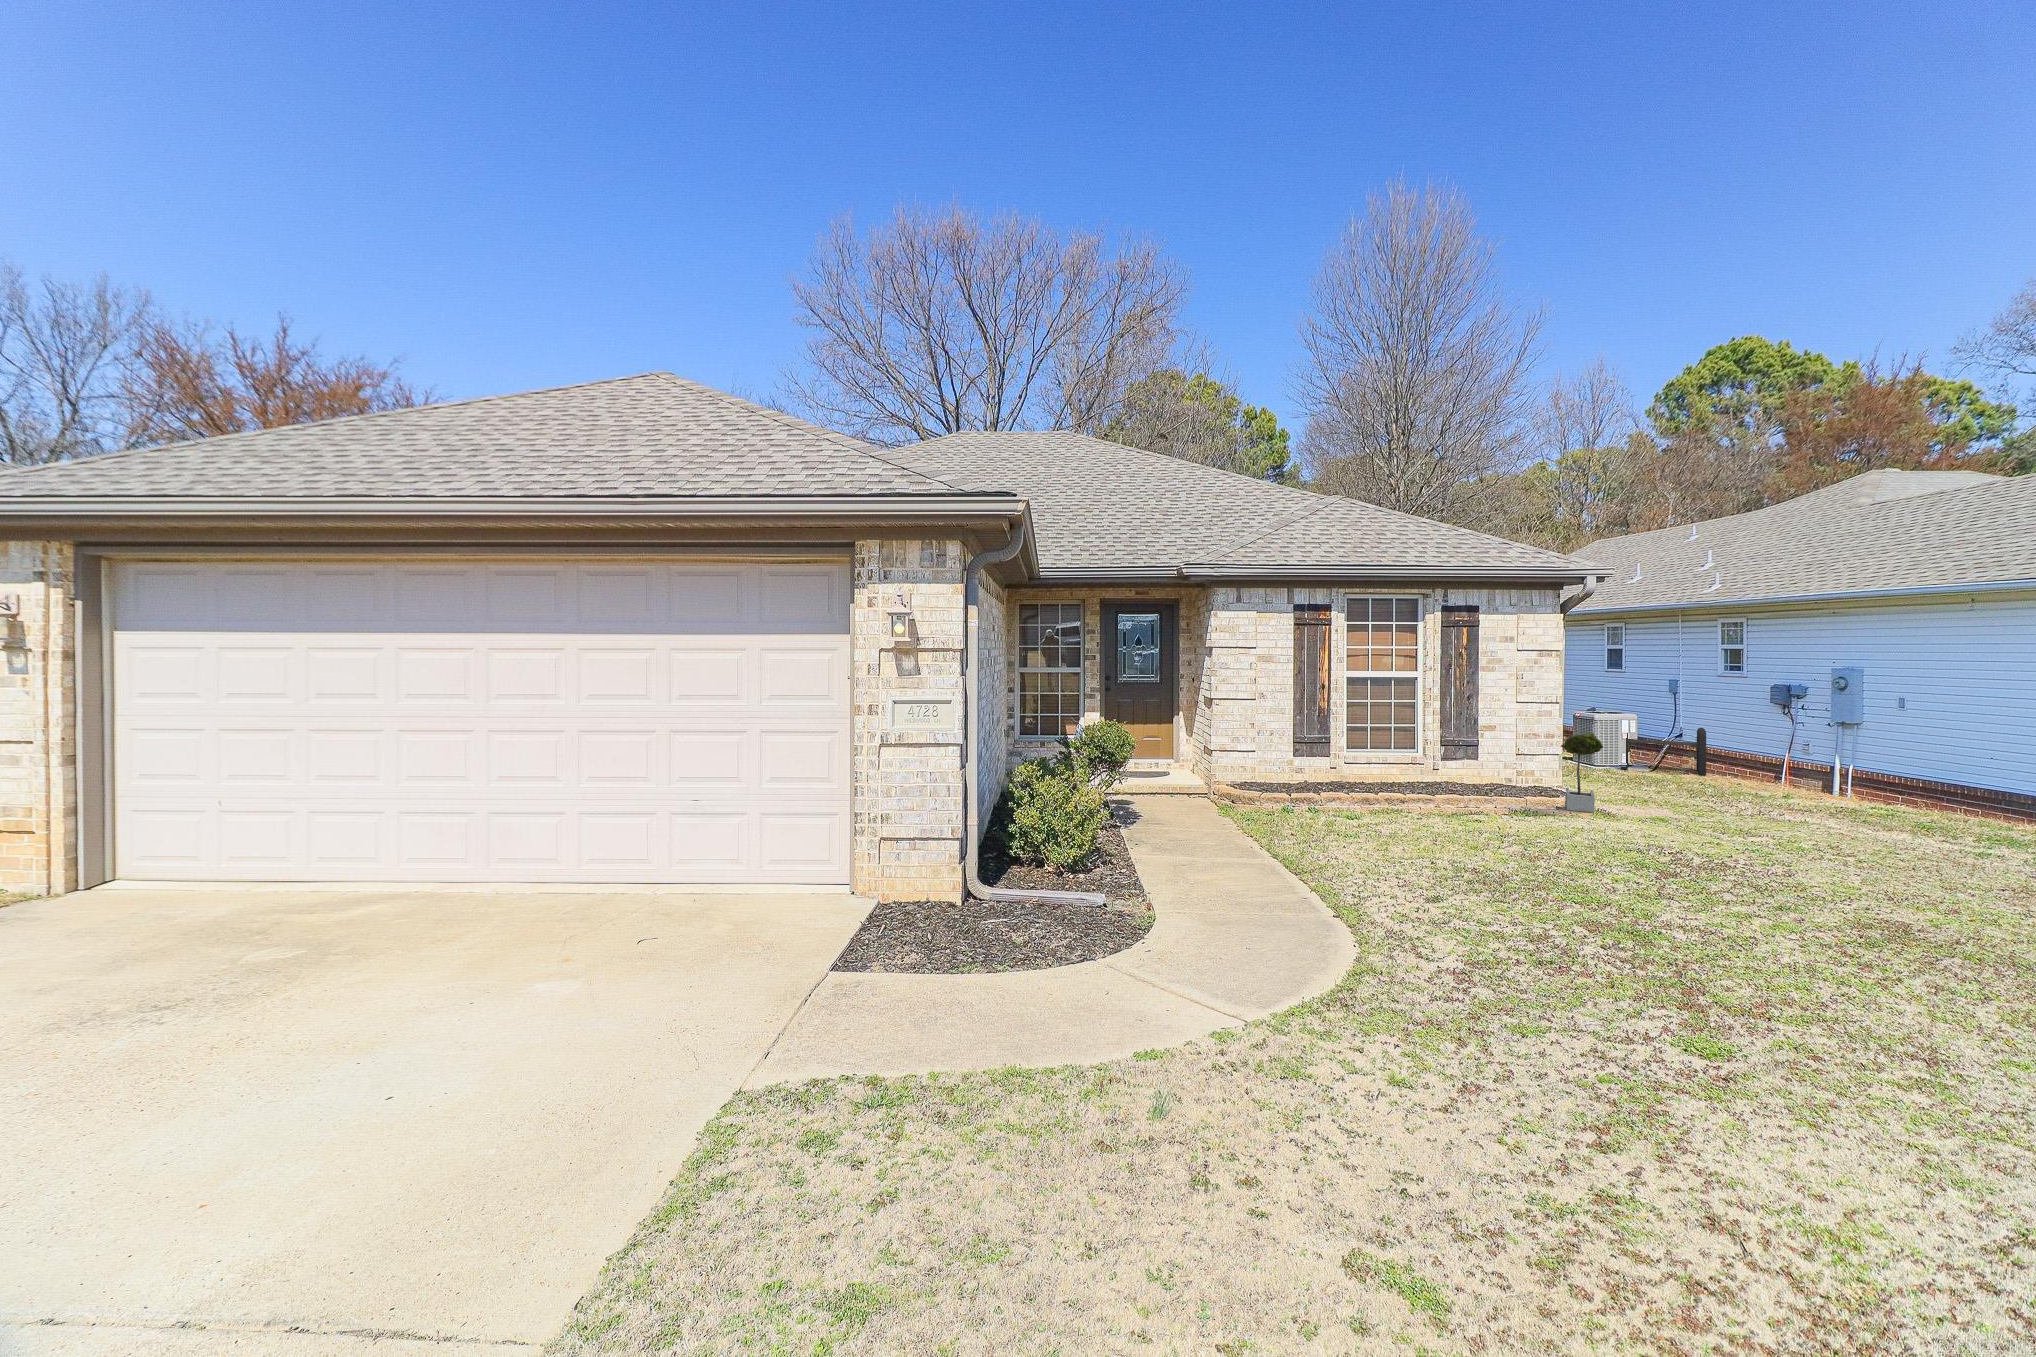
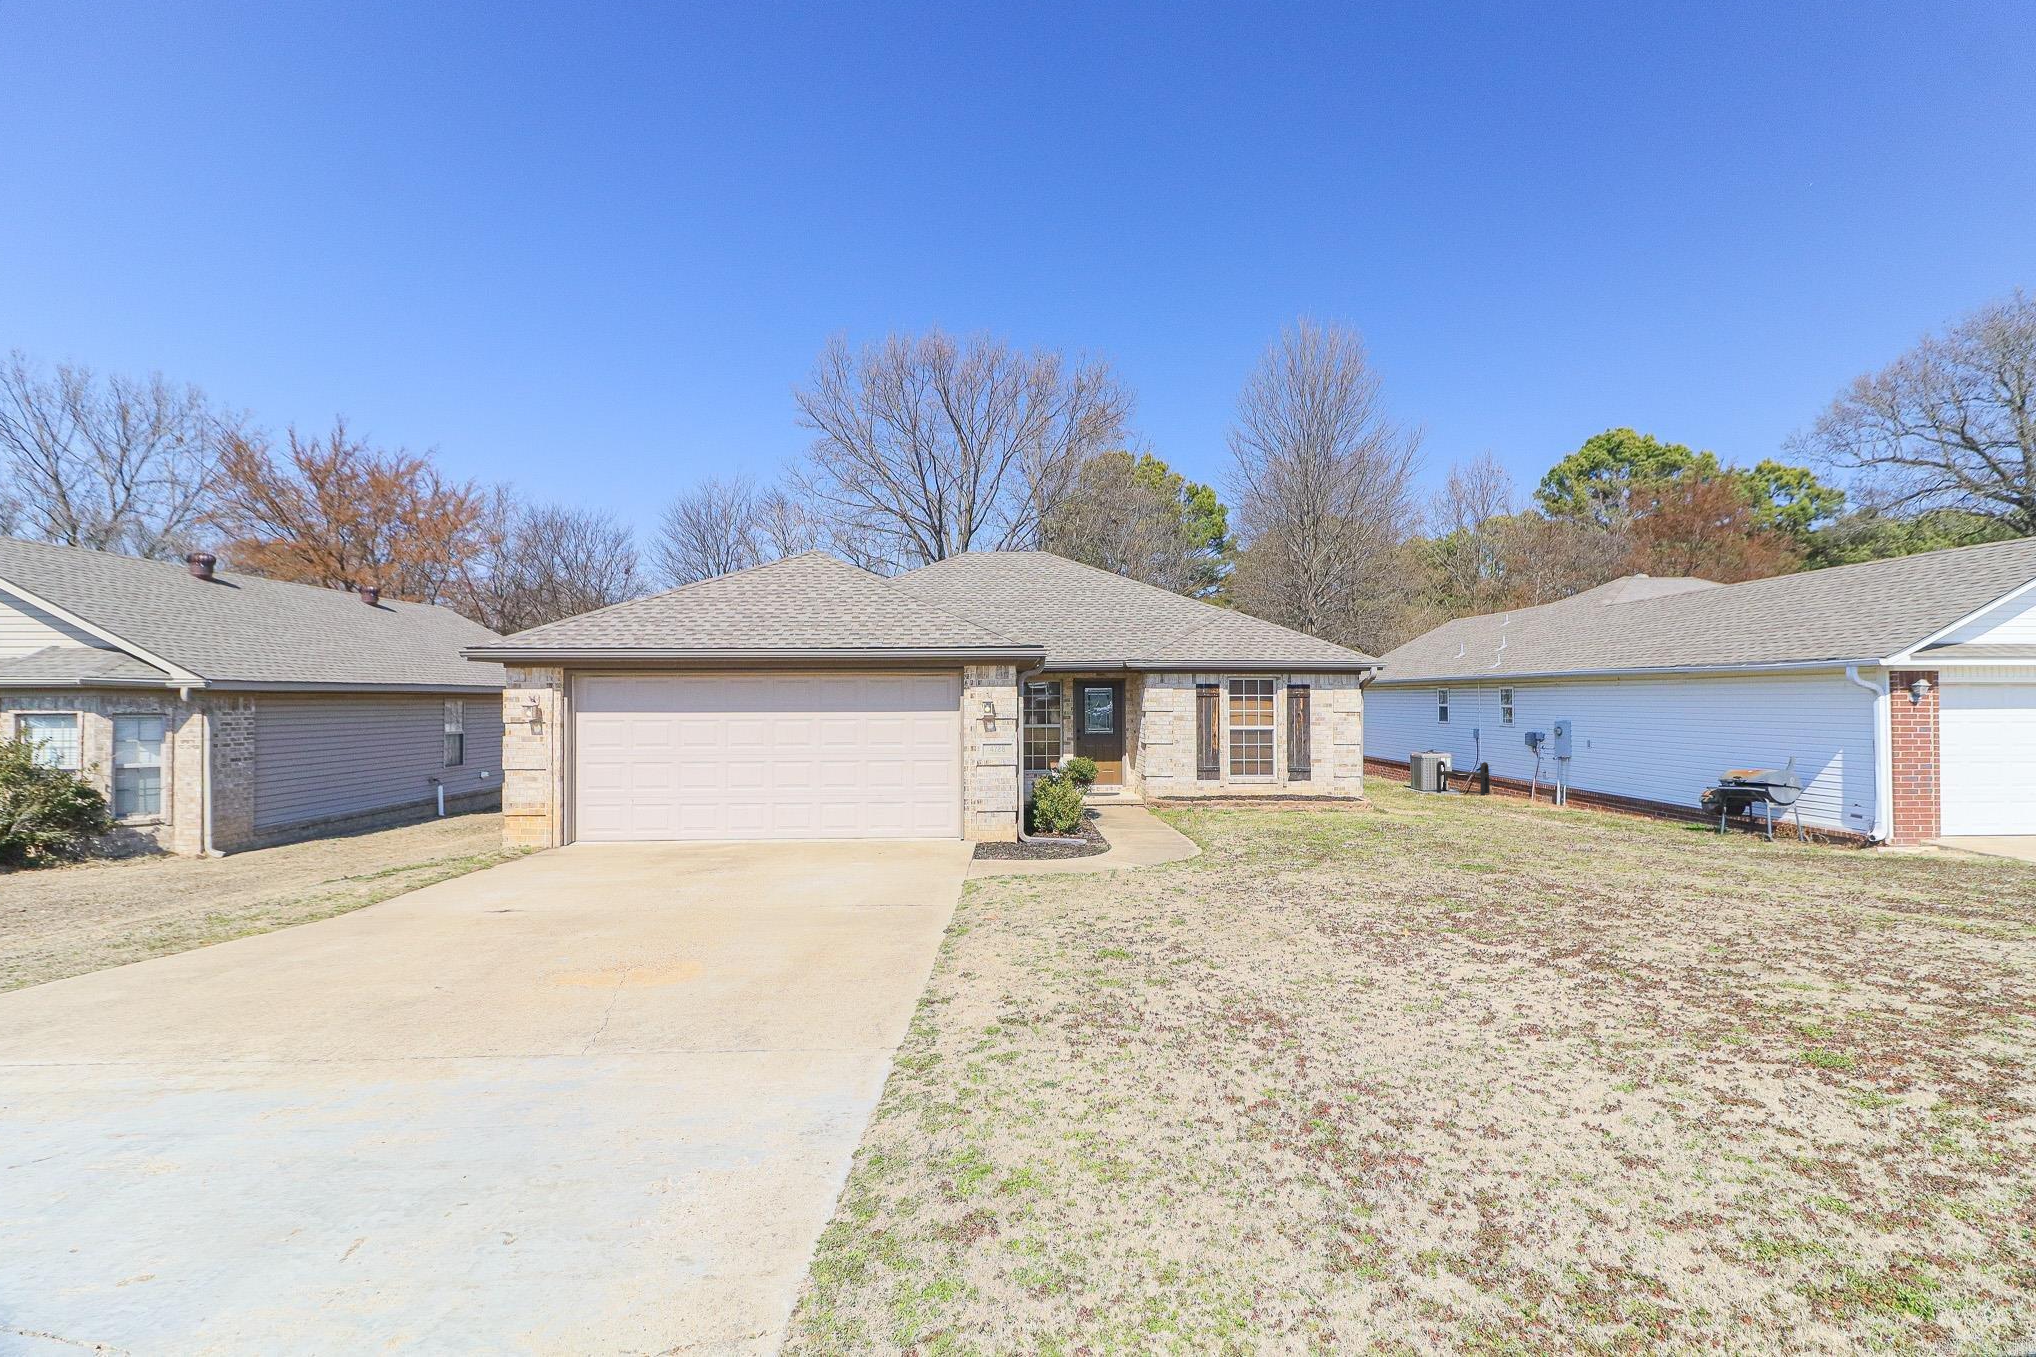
potted tree: present [1561,733,1603,812] -> none [1360,763,1381,813]

